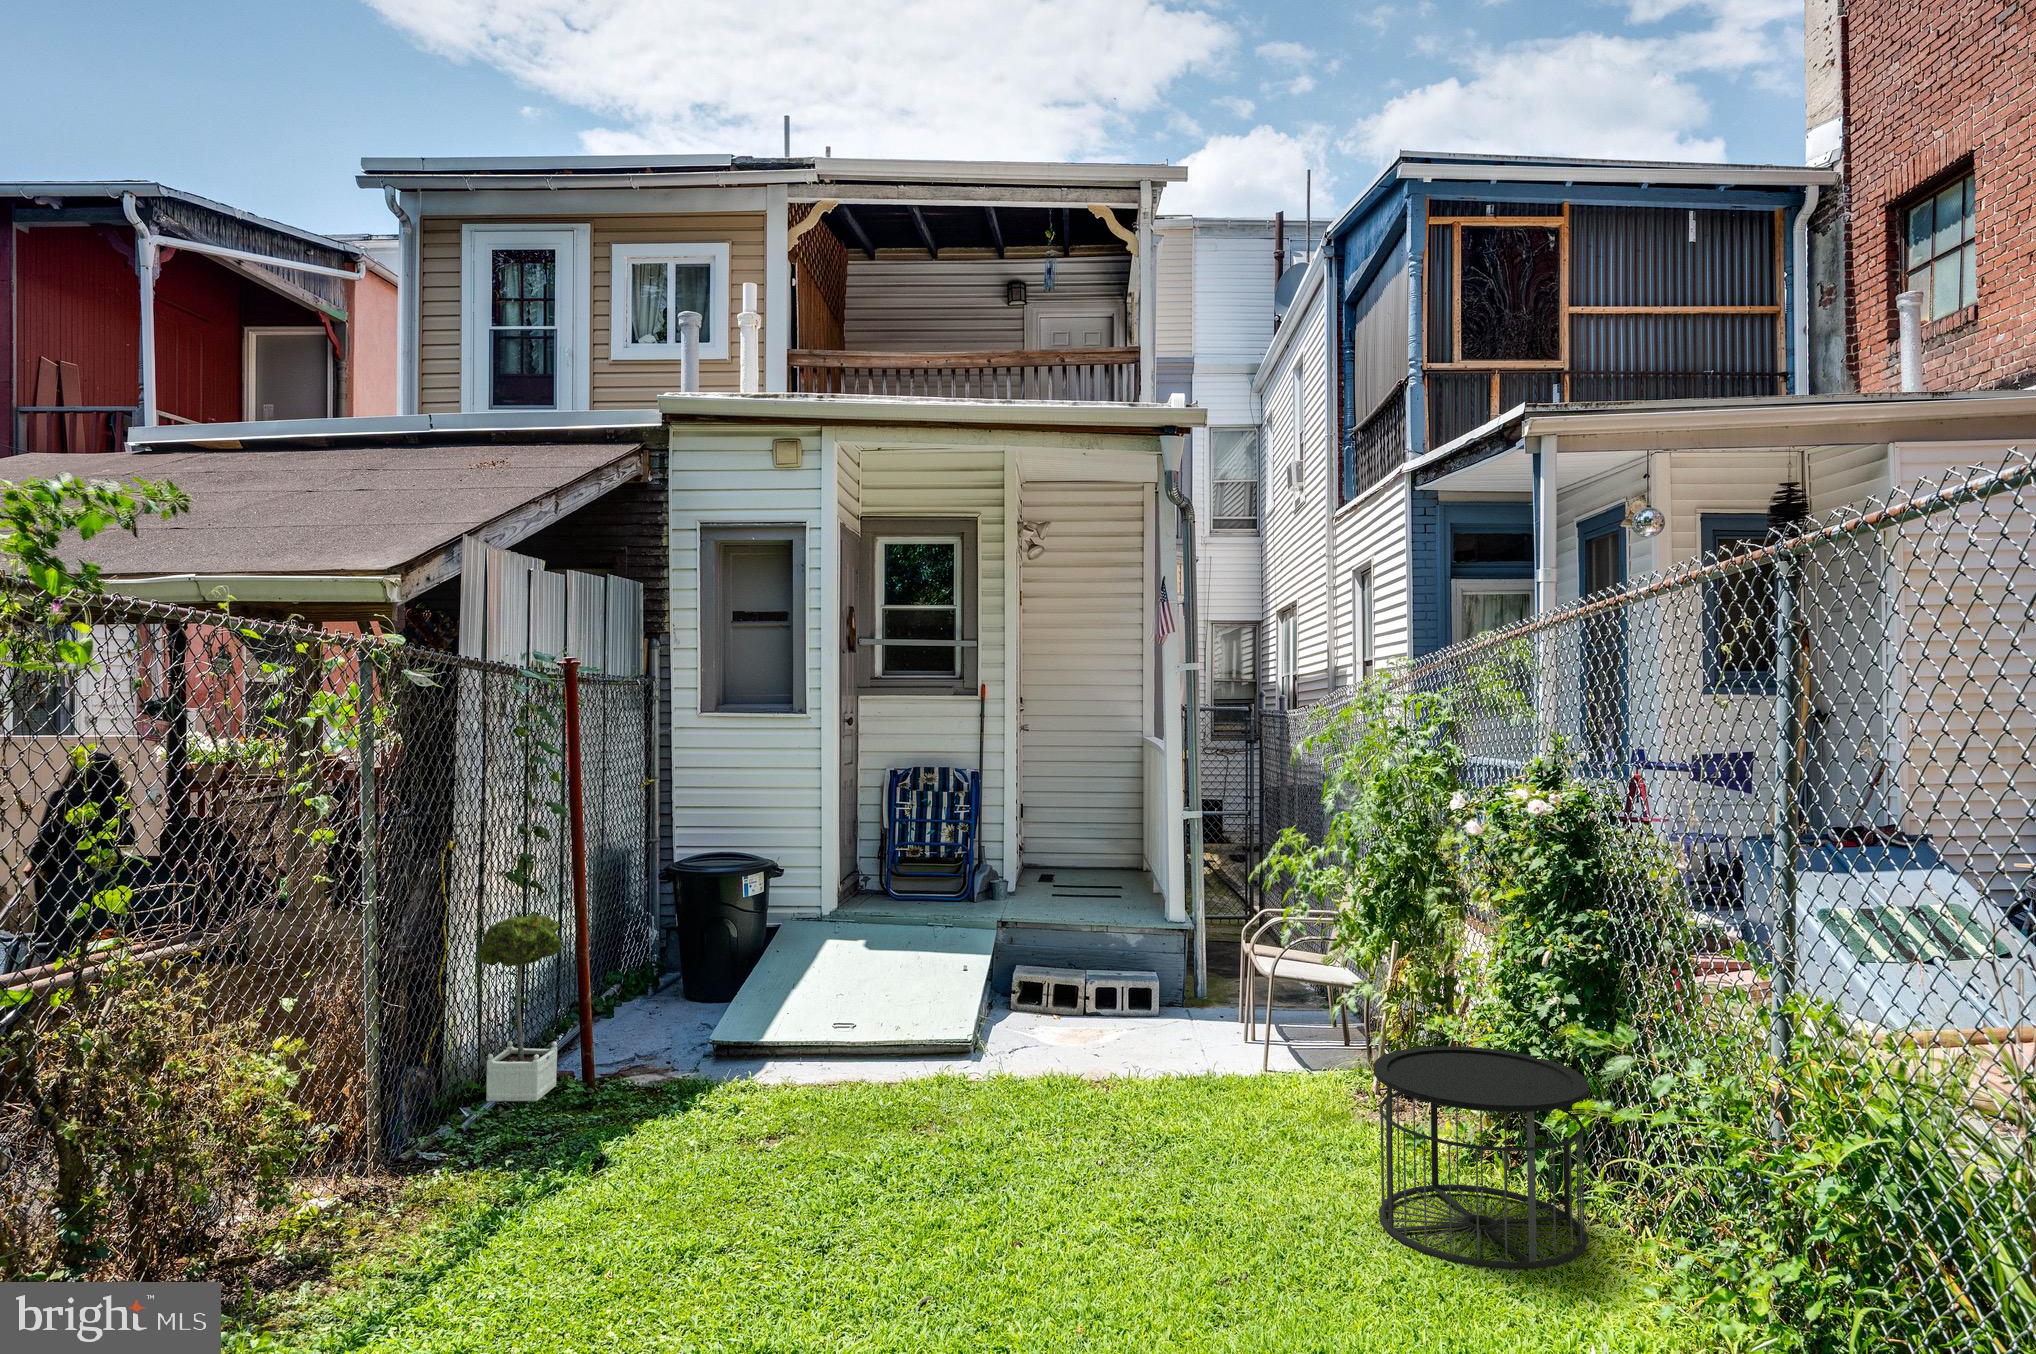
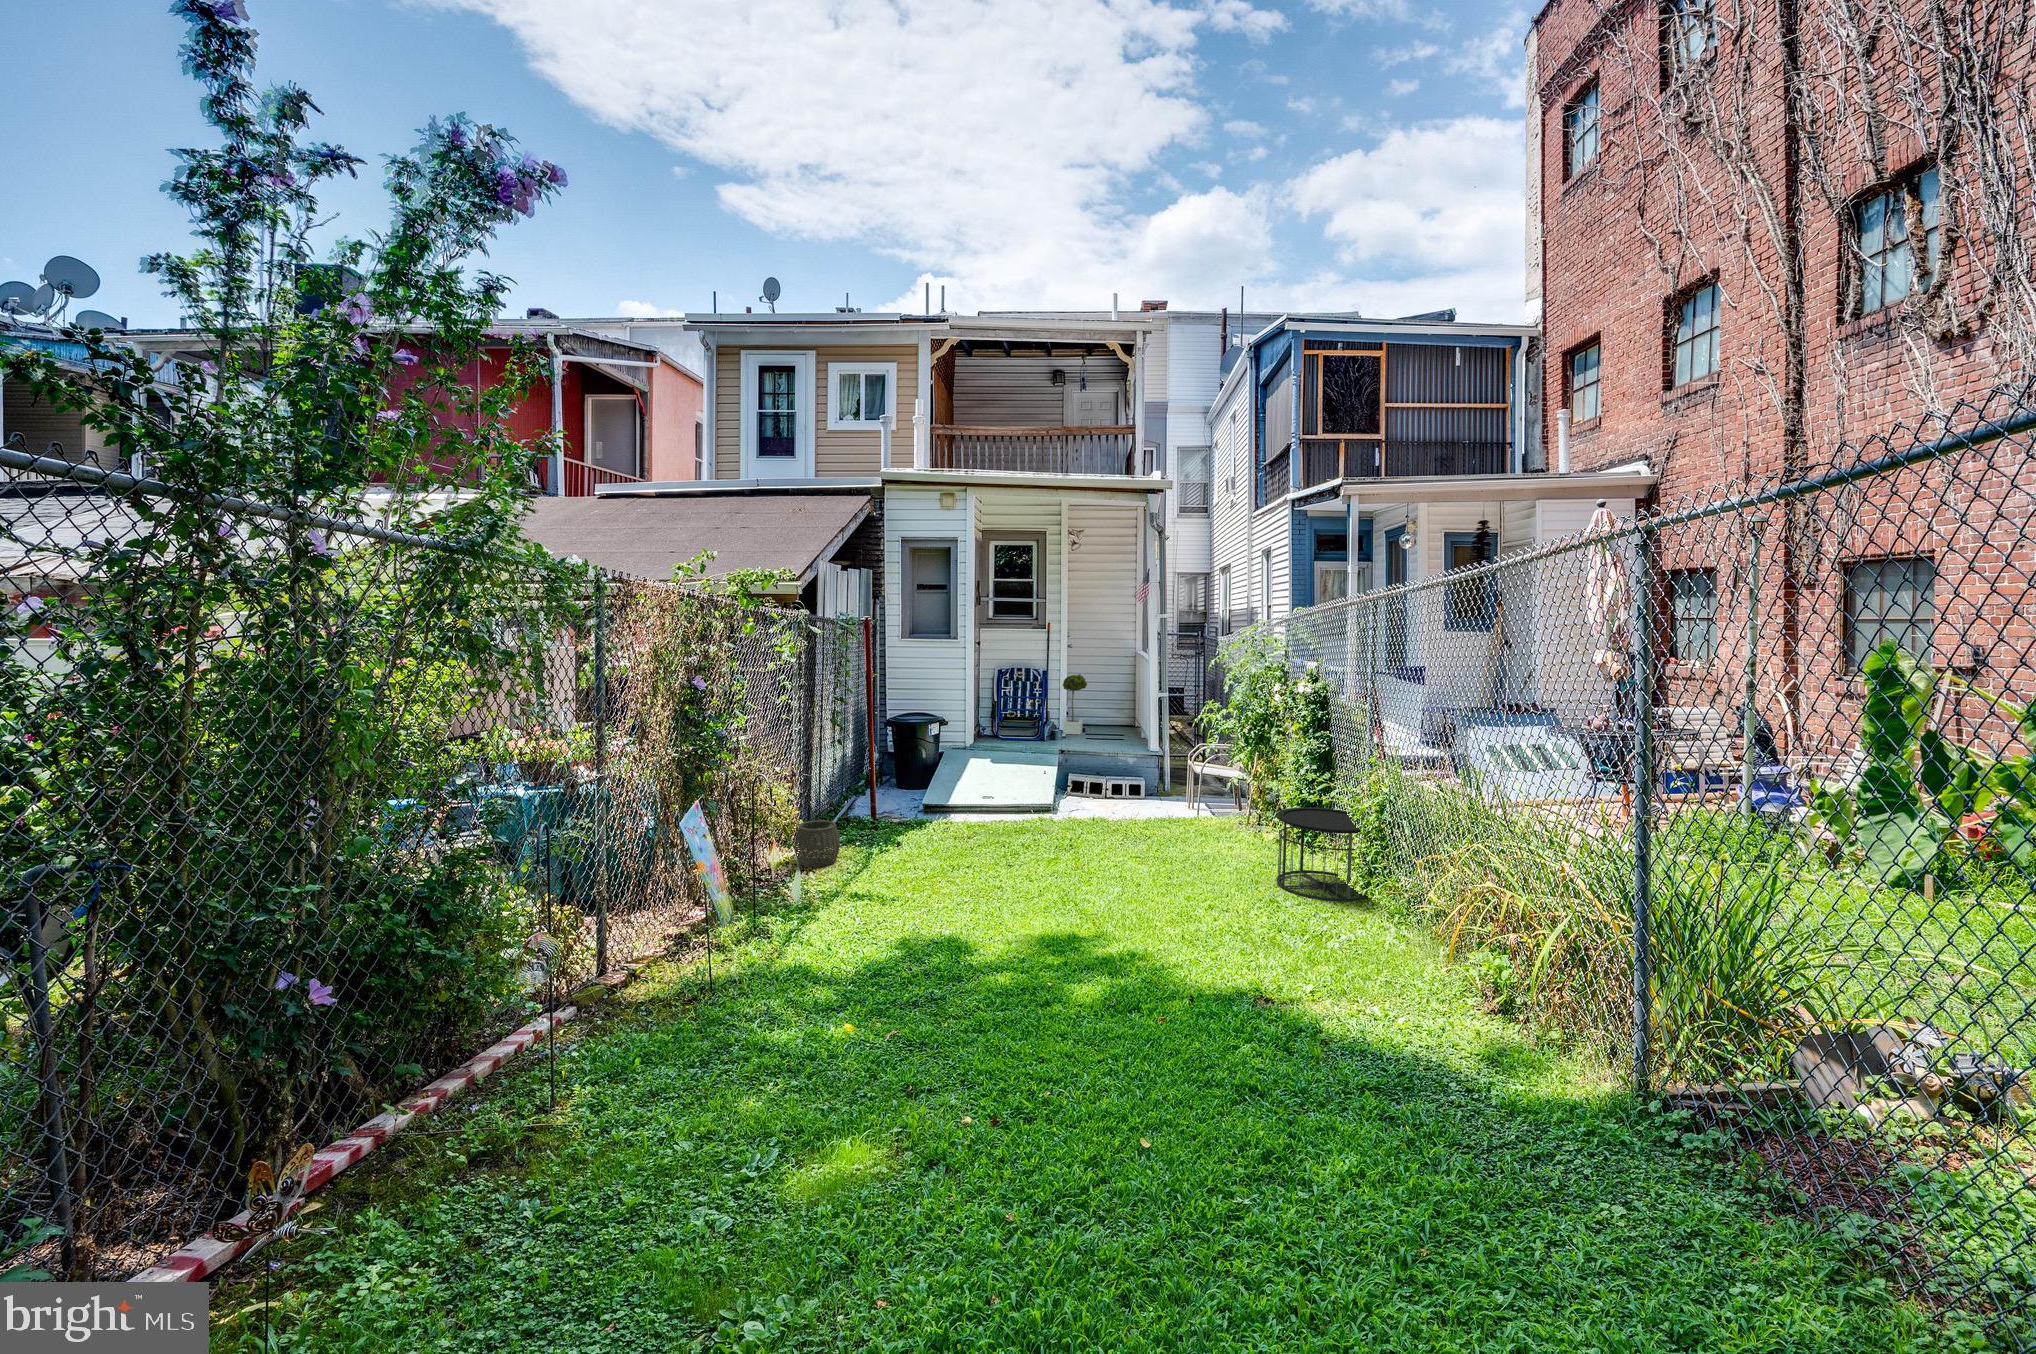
potted tree: present [478,912,561,1101] -> present [1063,674,1087,734]
woven basket: none [349,1091,457,1199] -> present [794,820,840,867]

